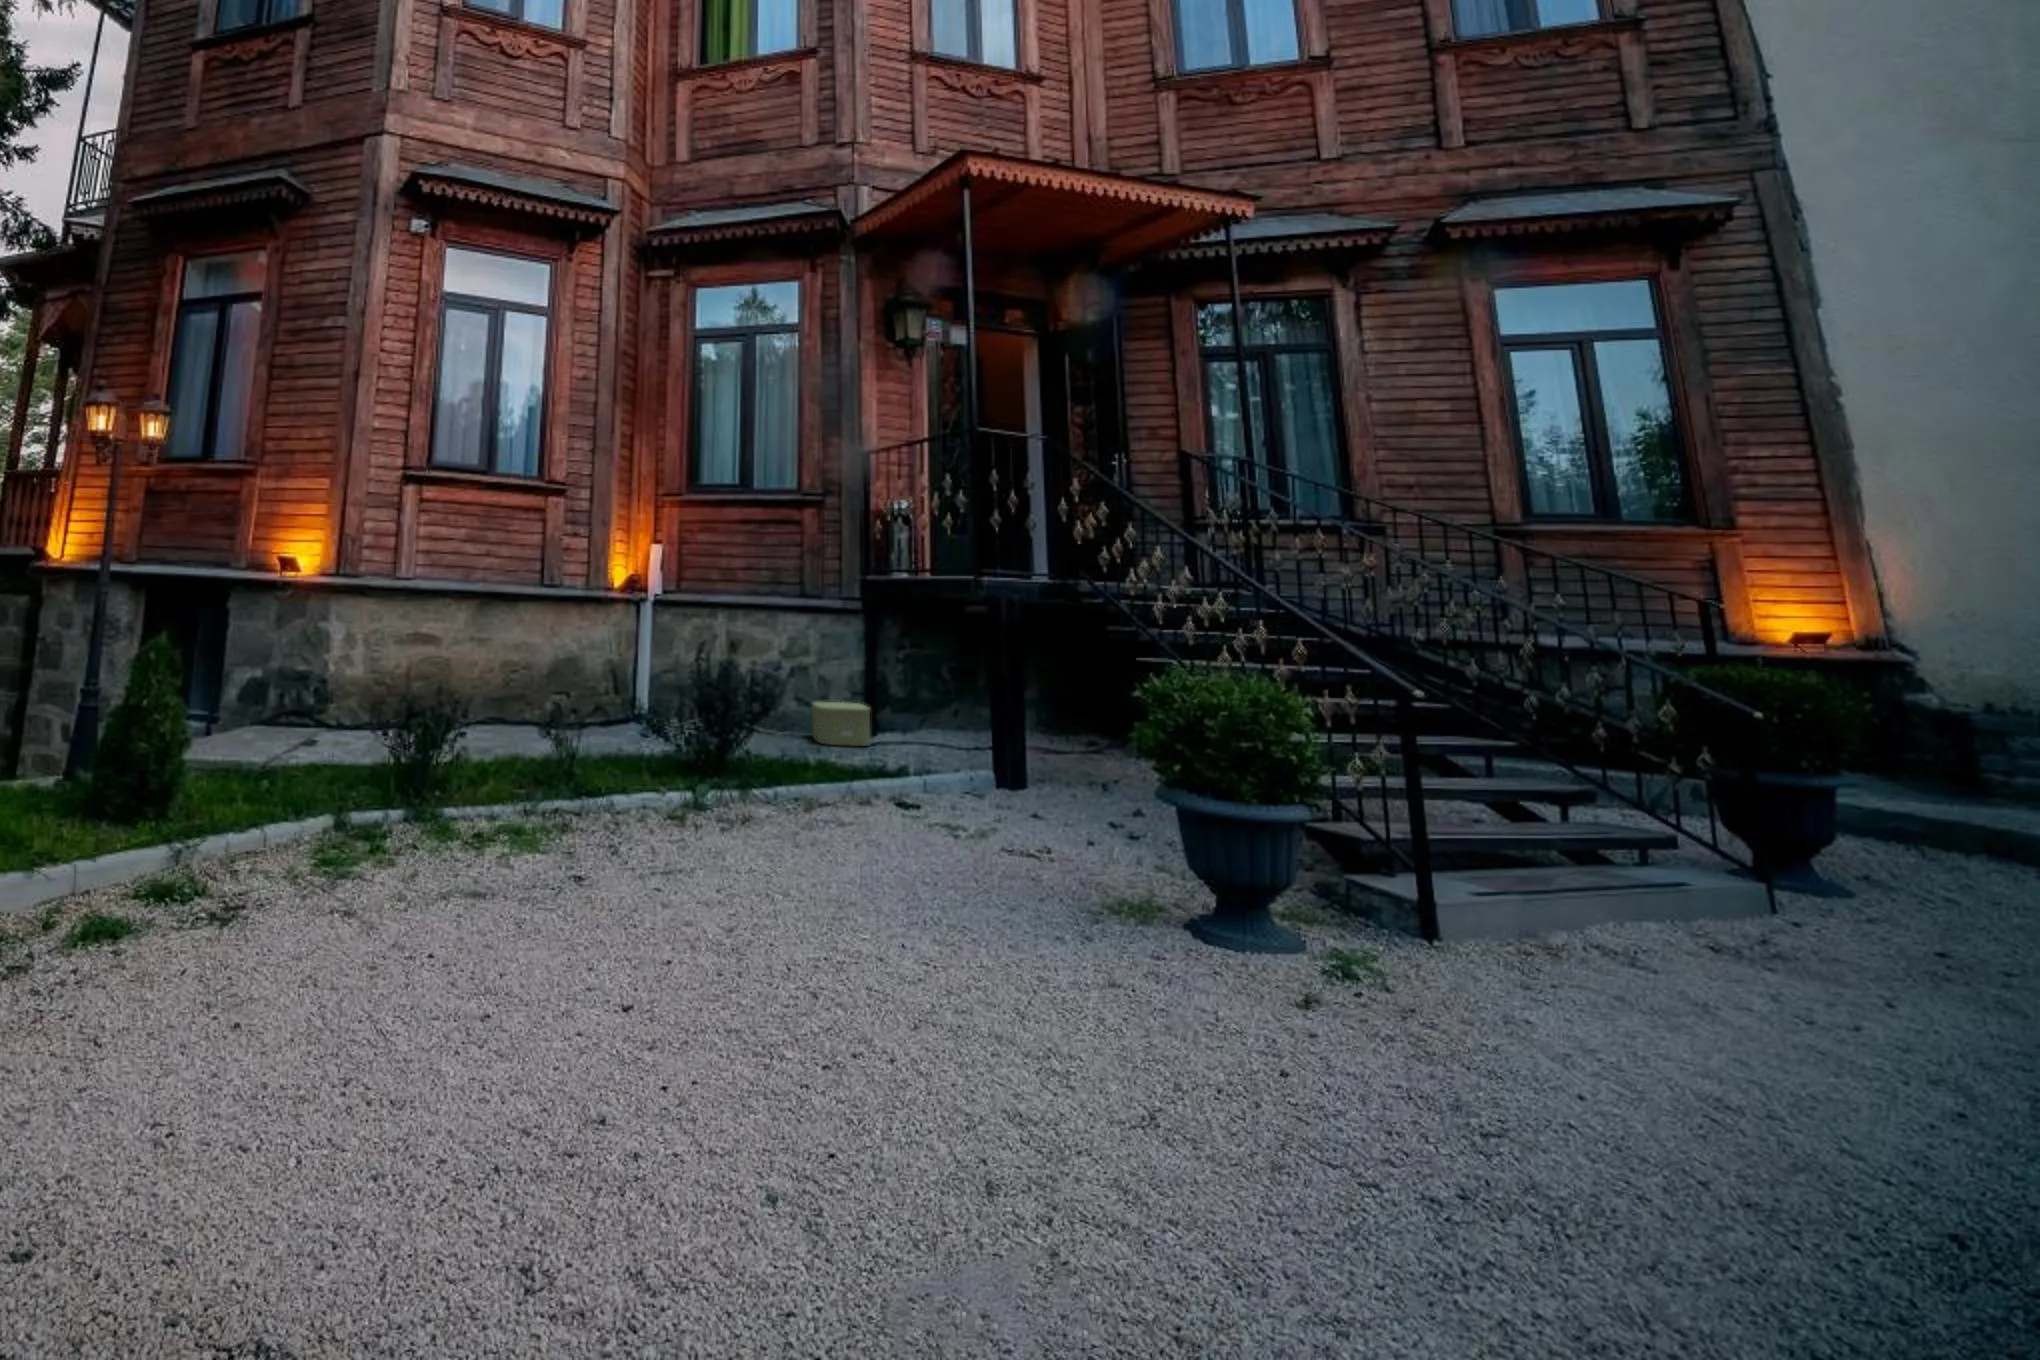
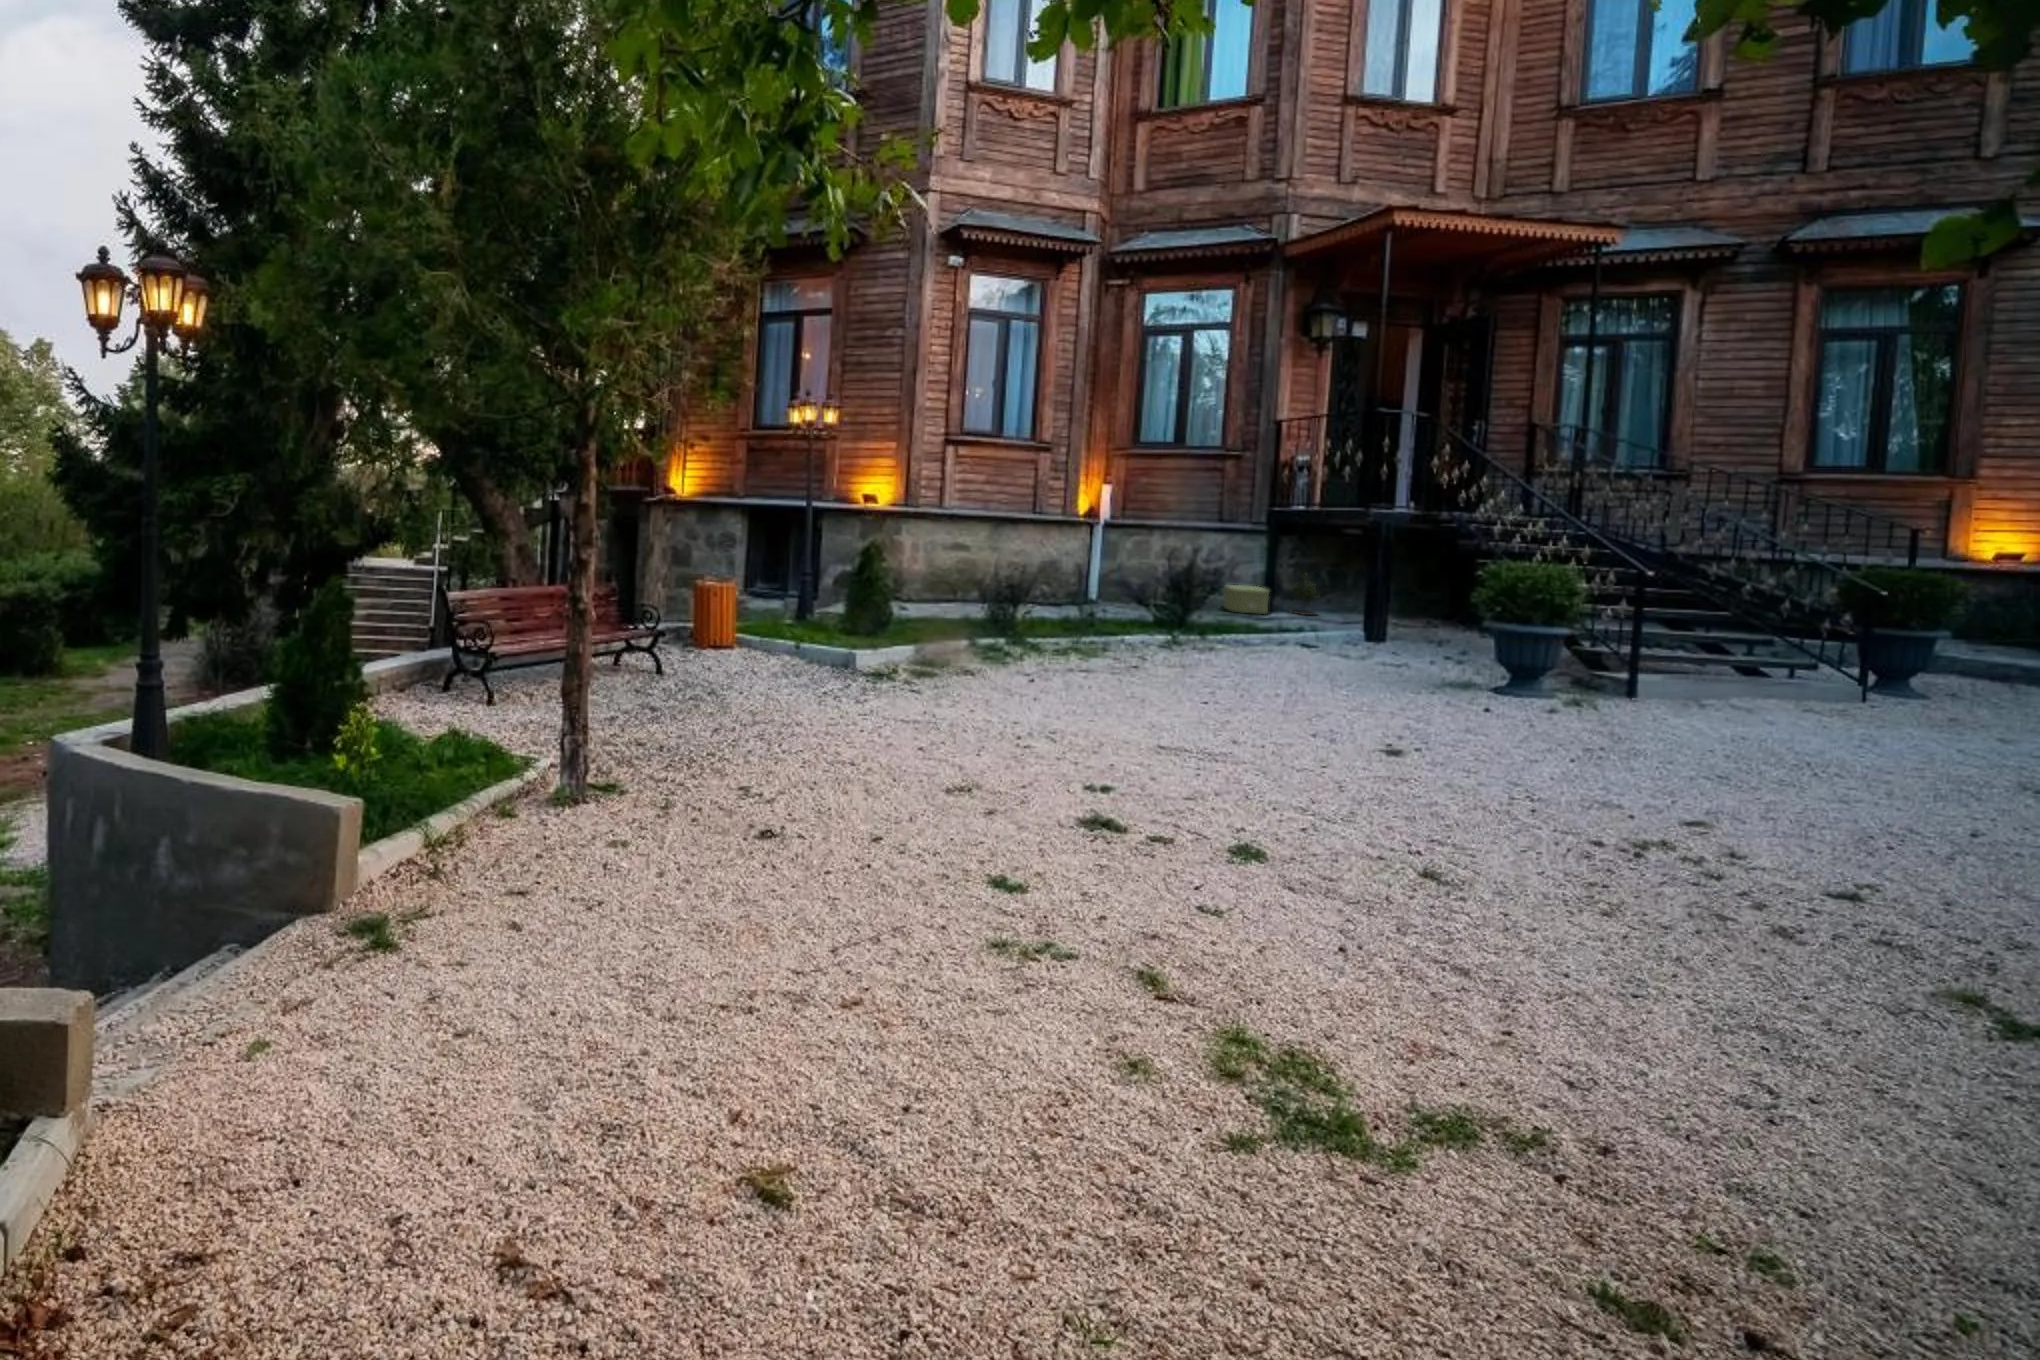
potted tree: none [900,673,943,746] -> present [1290,572,1318,615]

